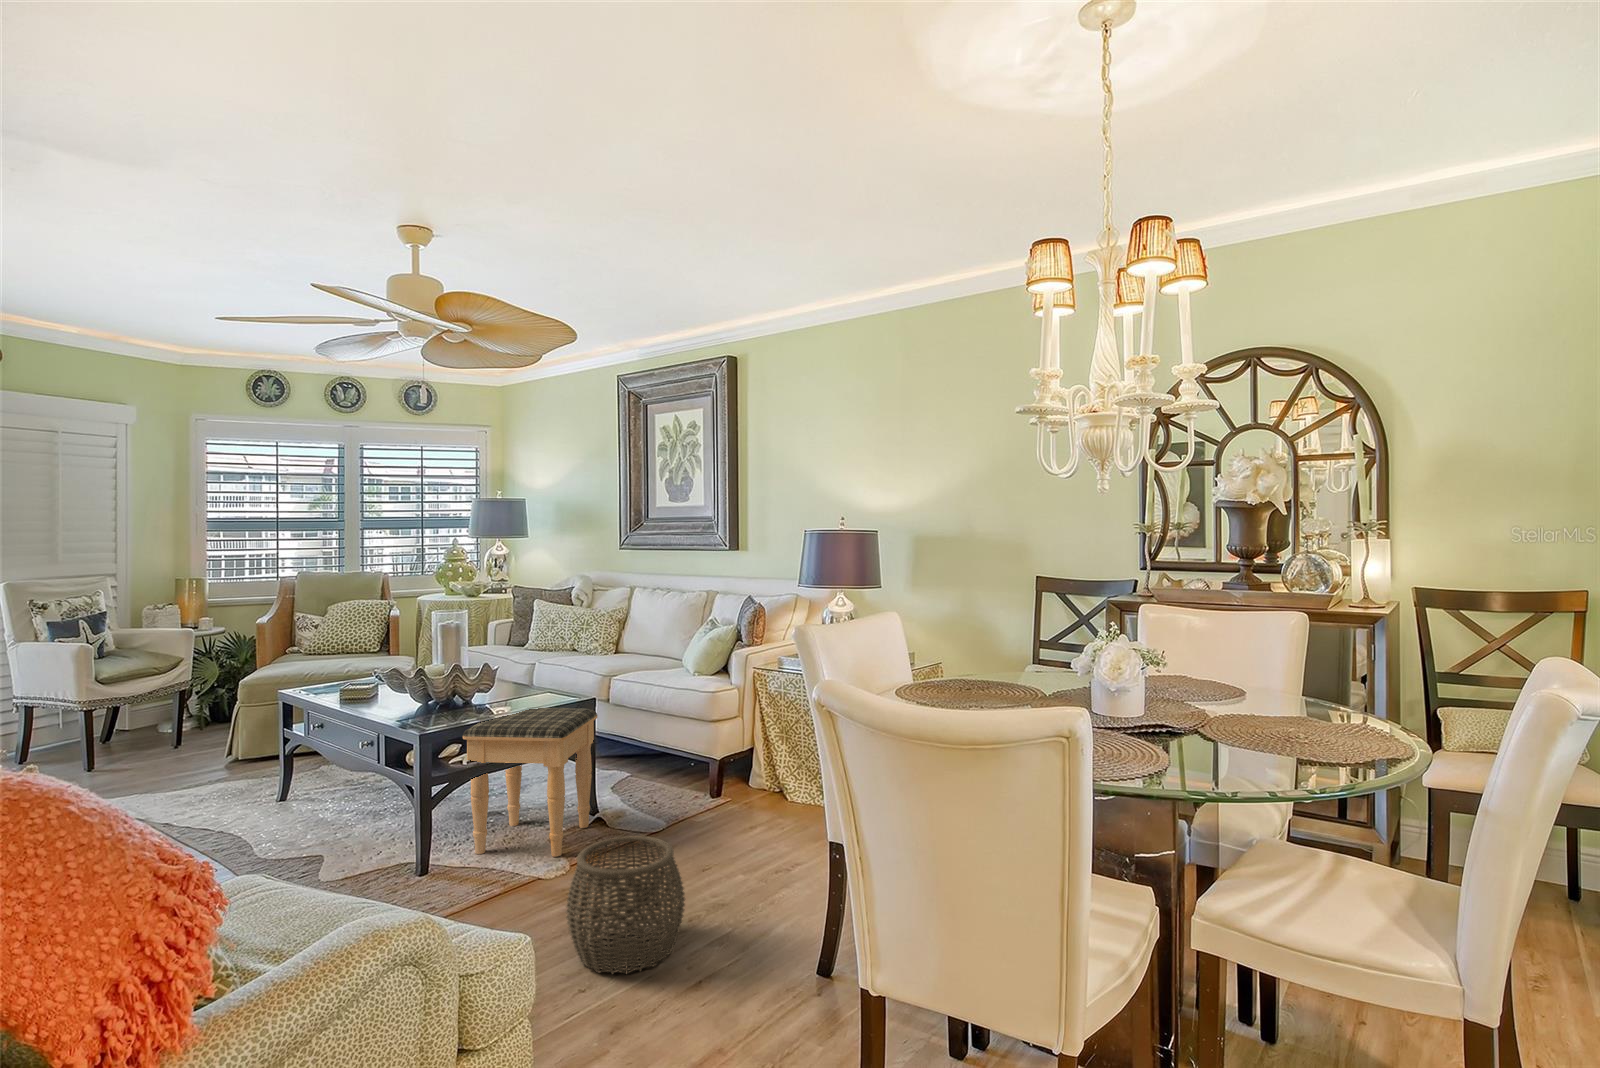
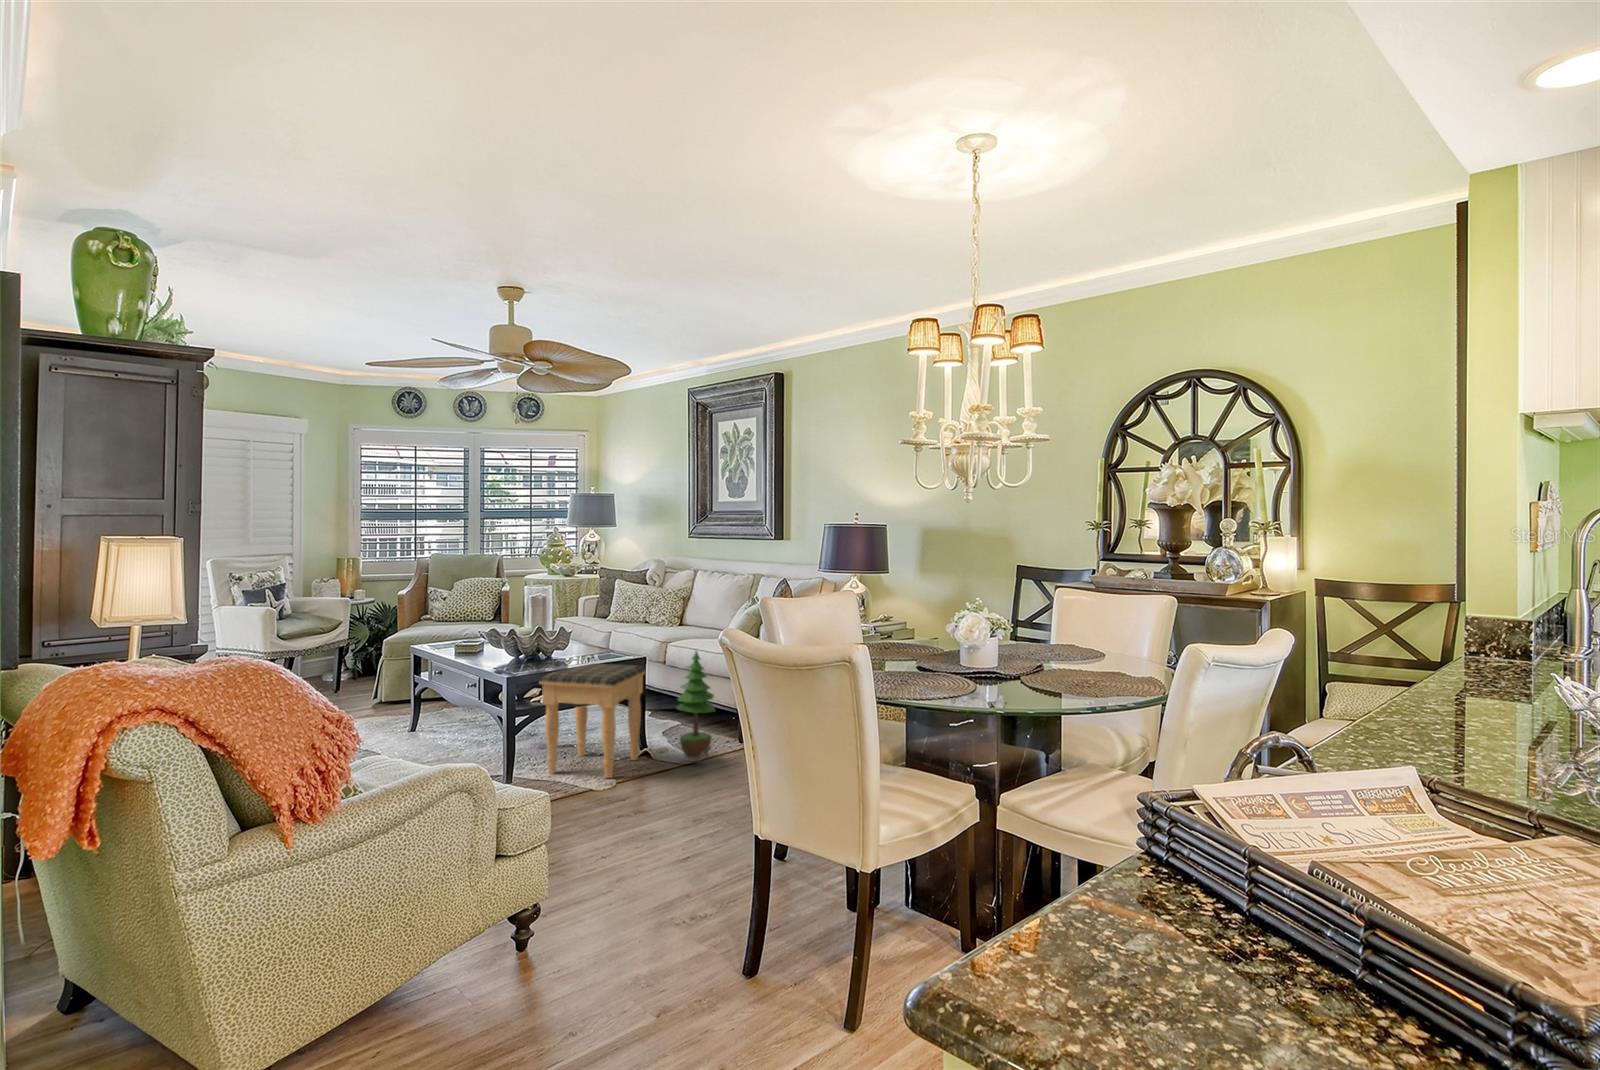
potted tree: none [636,686,687,828] -> present [676,651,715,763]
woven basket: present [566,836,685,974] -> none [600,756,688,853]

